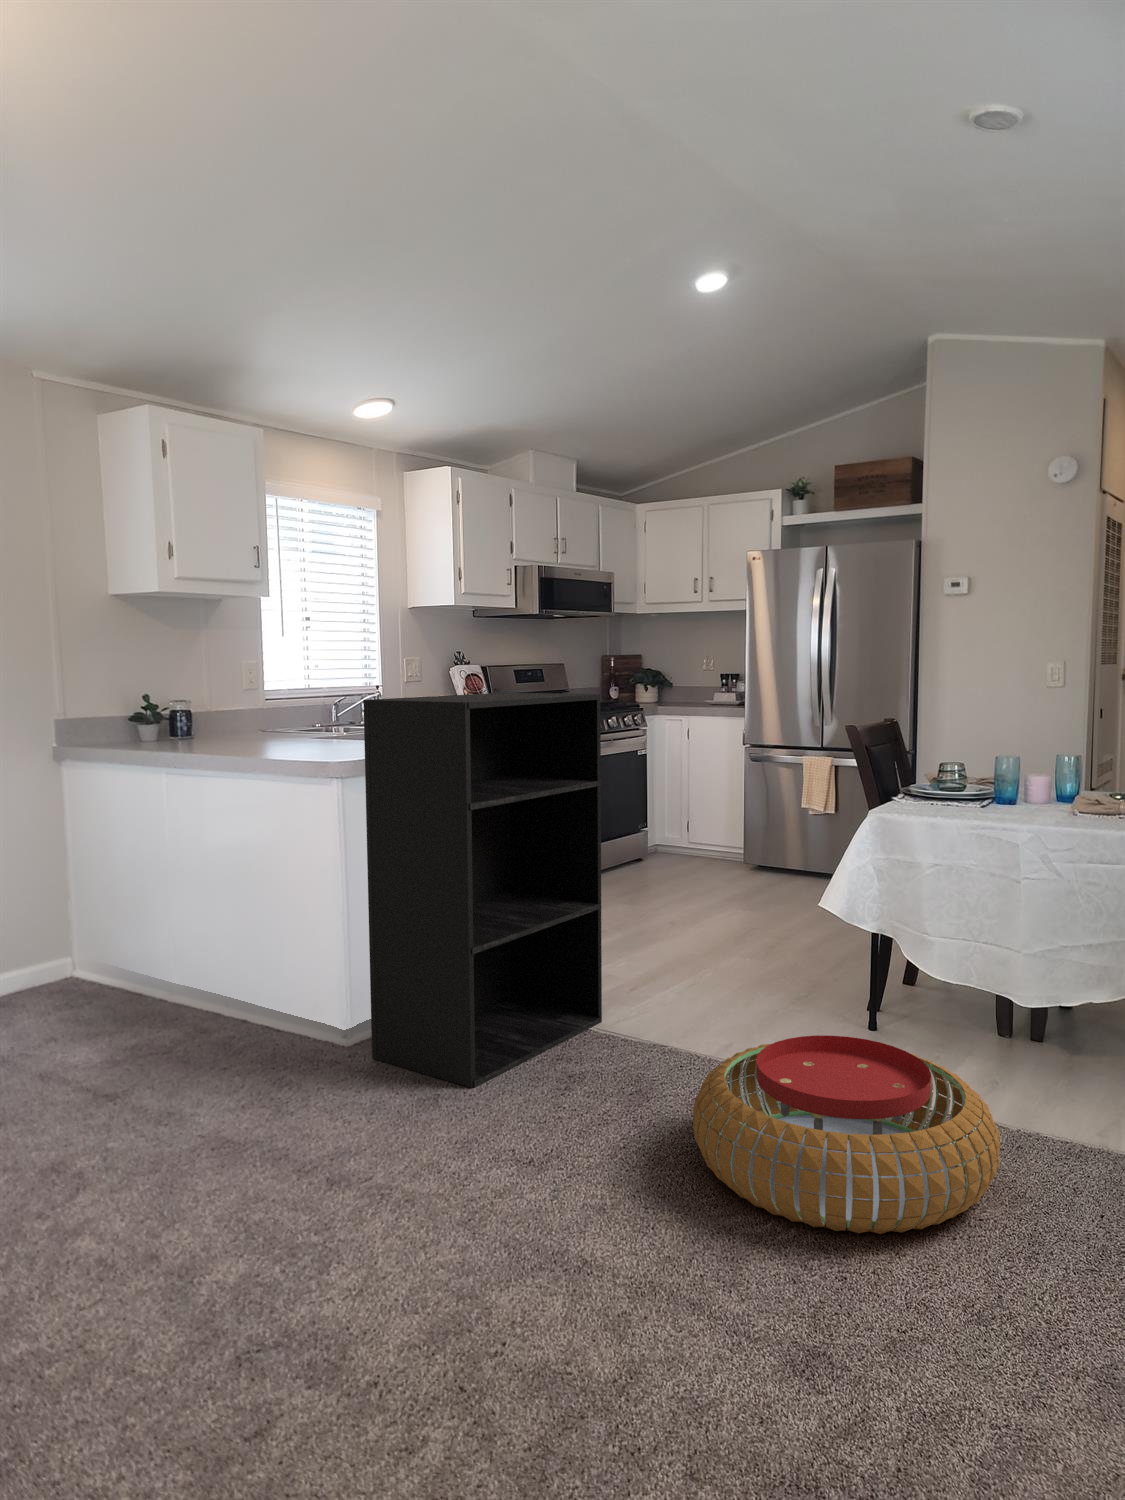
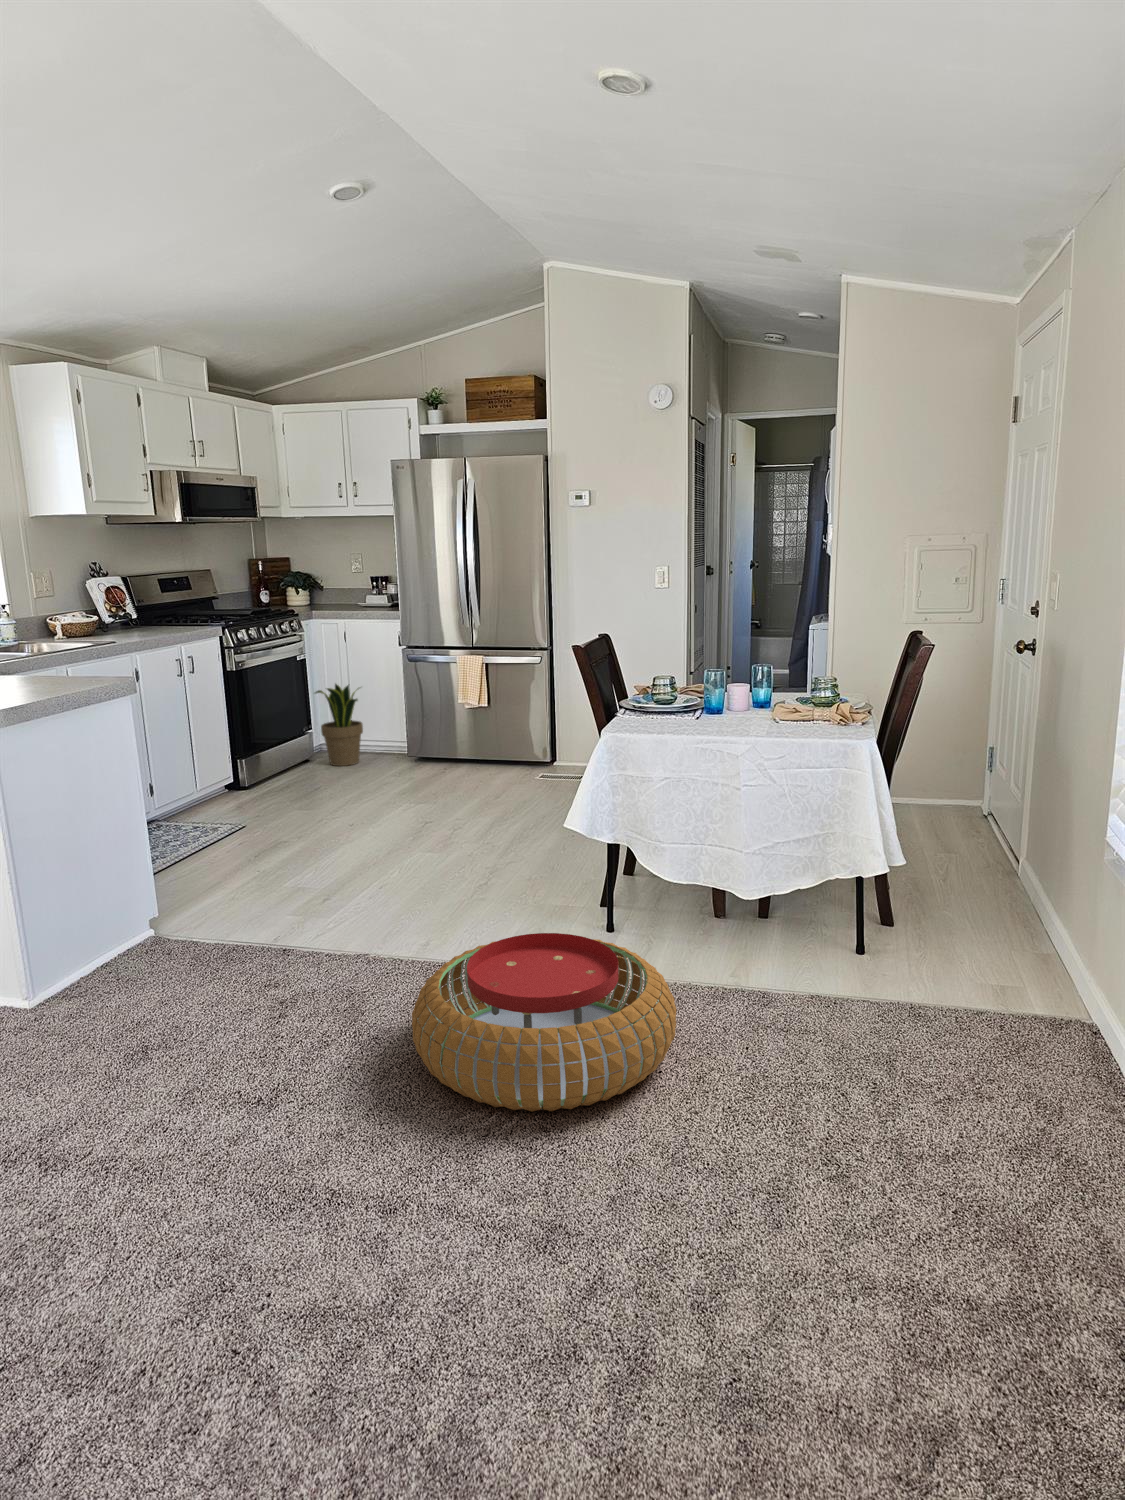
bookshelf: present [363,693,602,1088] -> none [8,622,302,1034]
potted plant: none [651,779,702,866] -> present [315,684,363,766]

